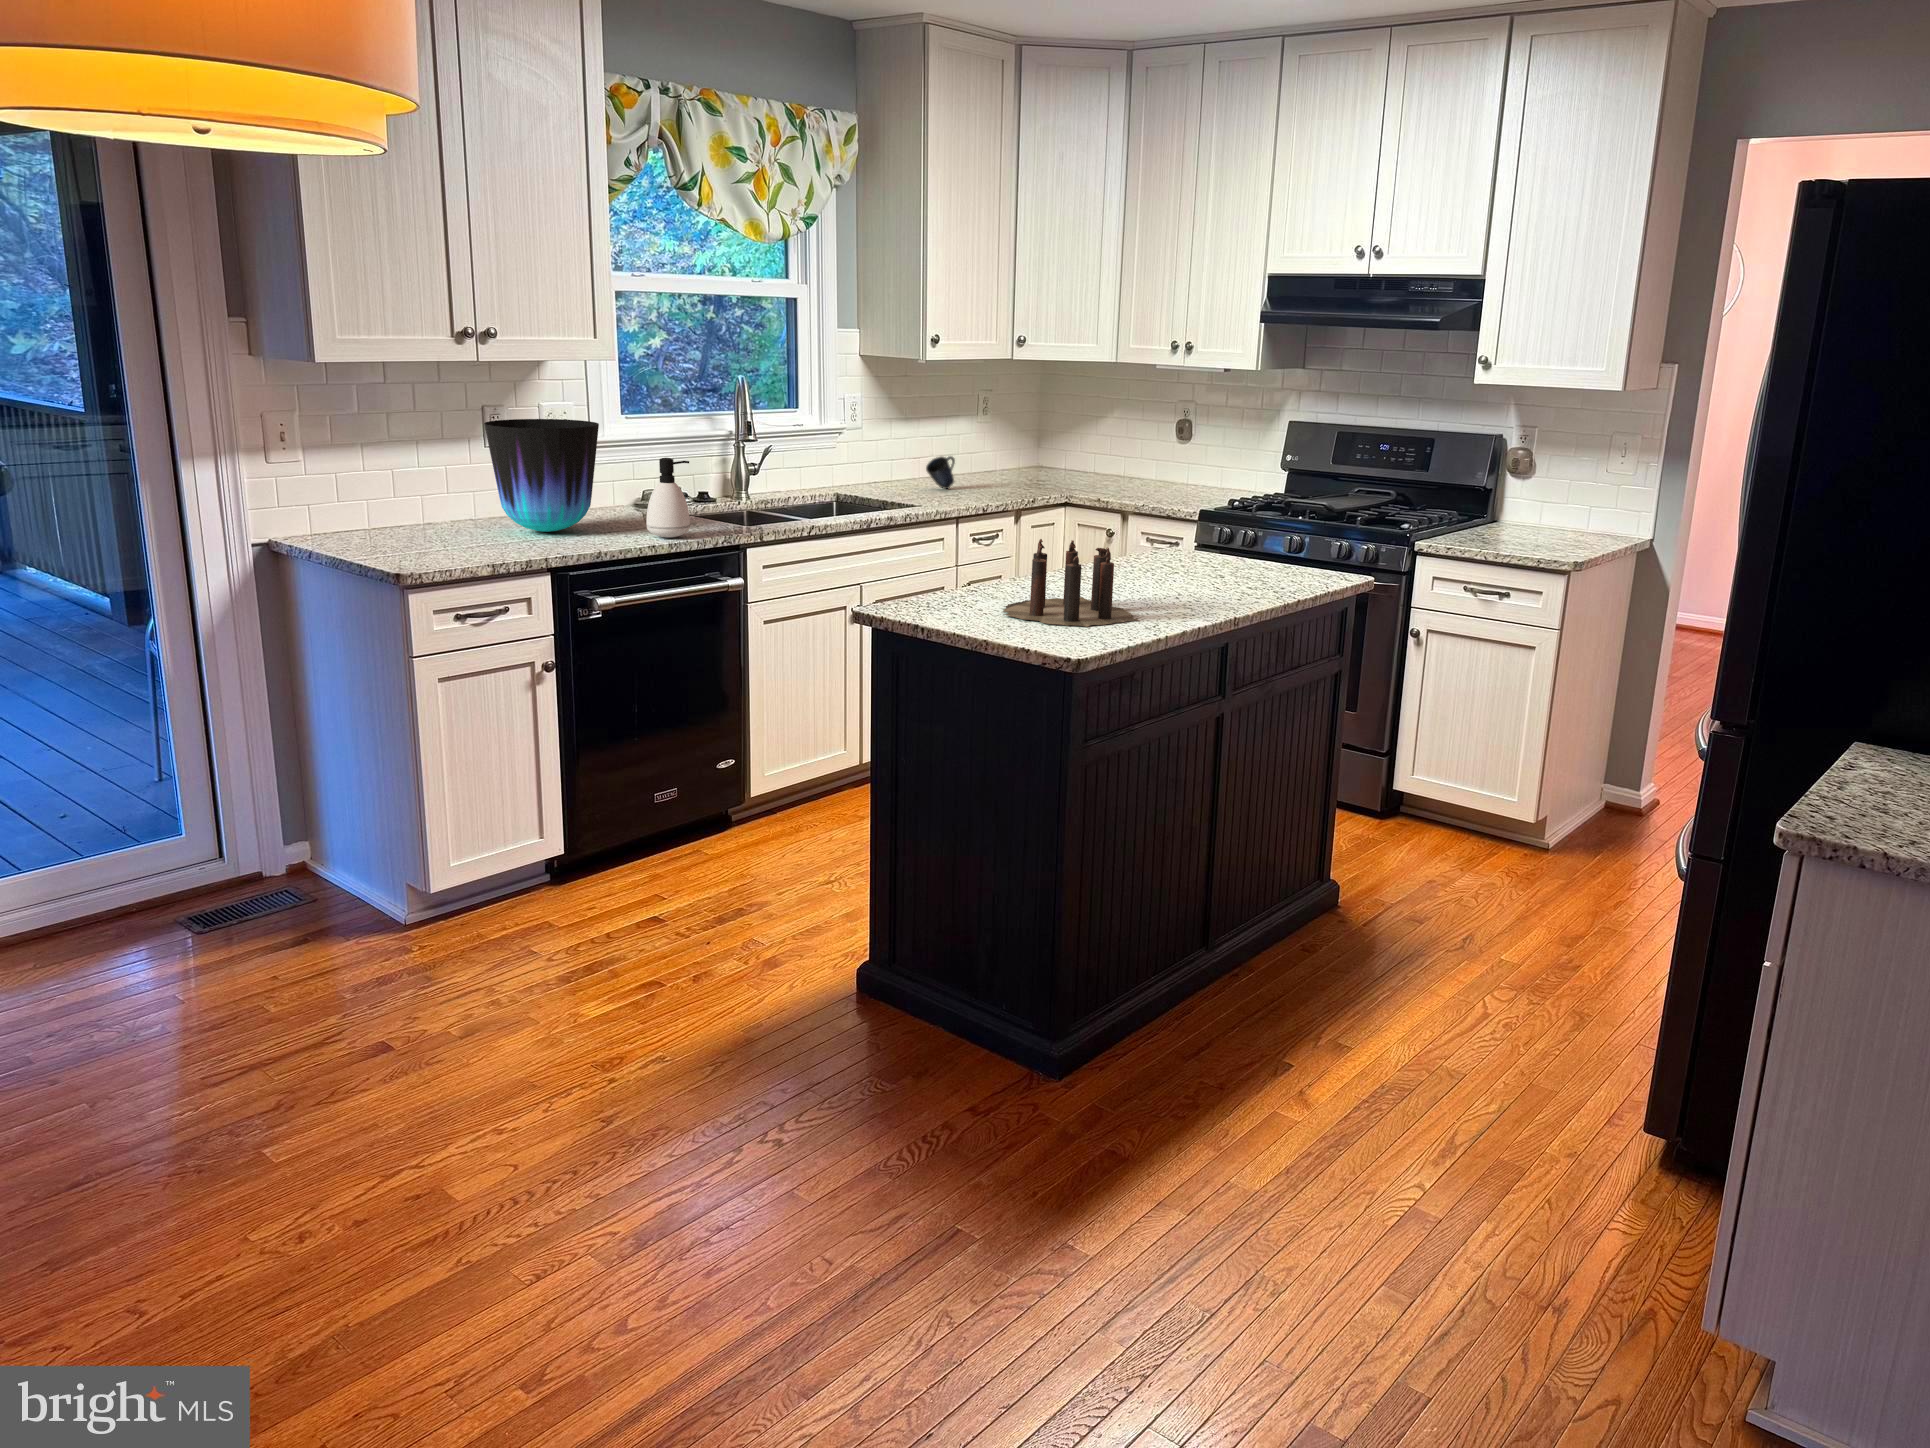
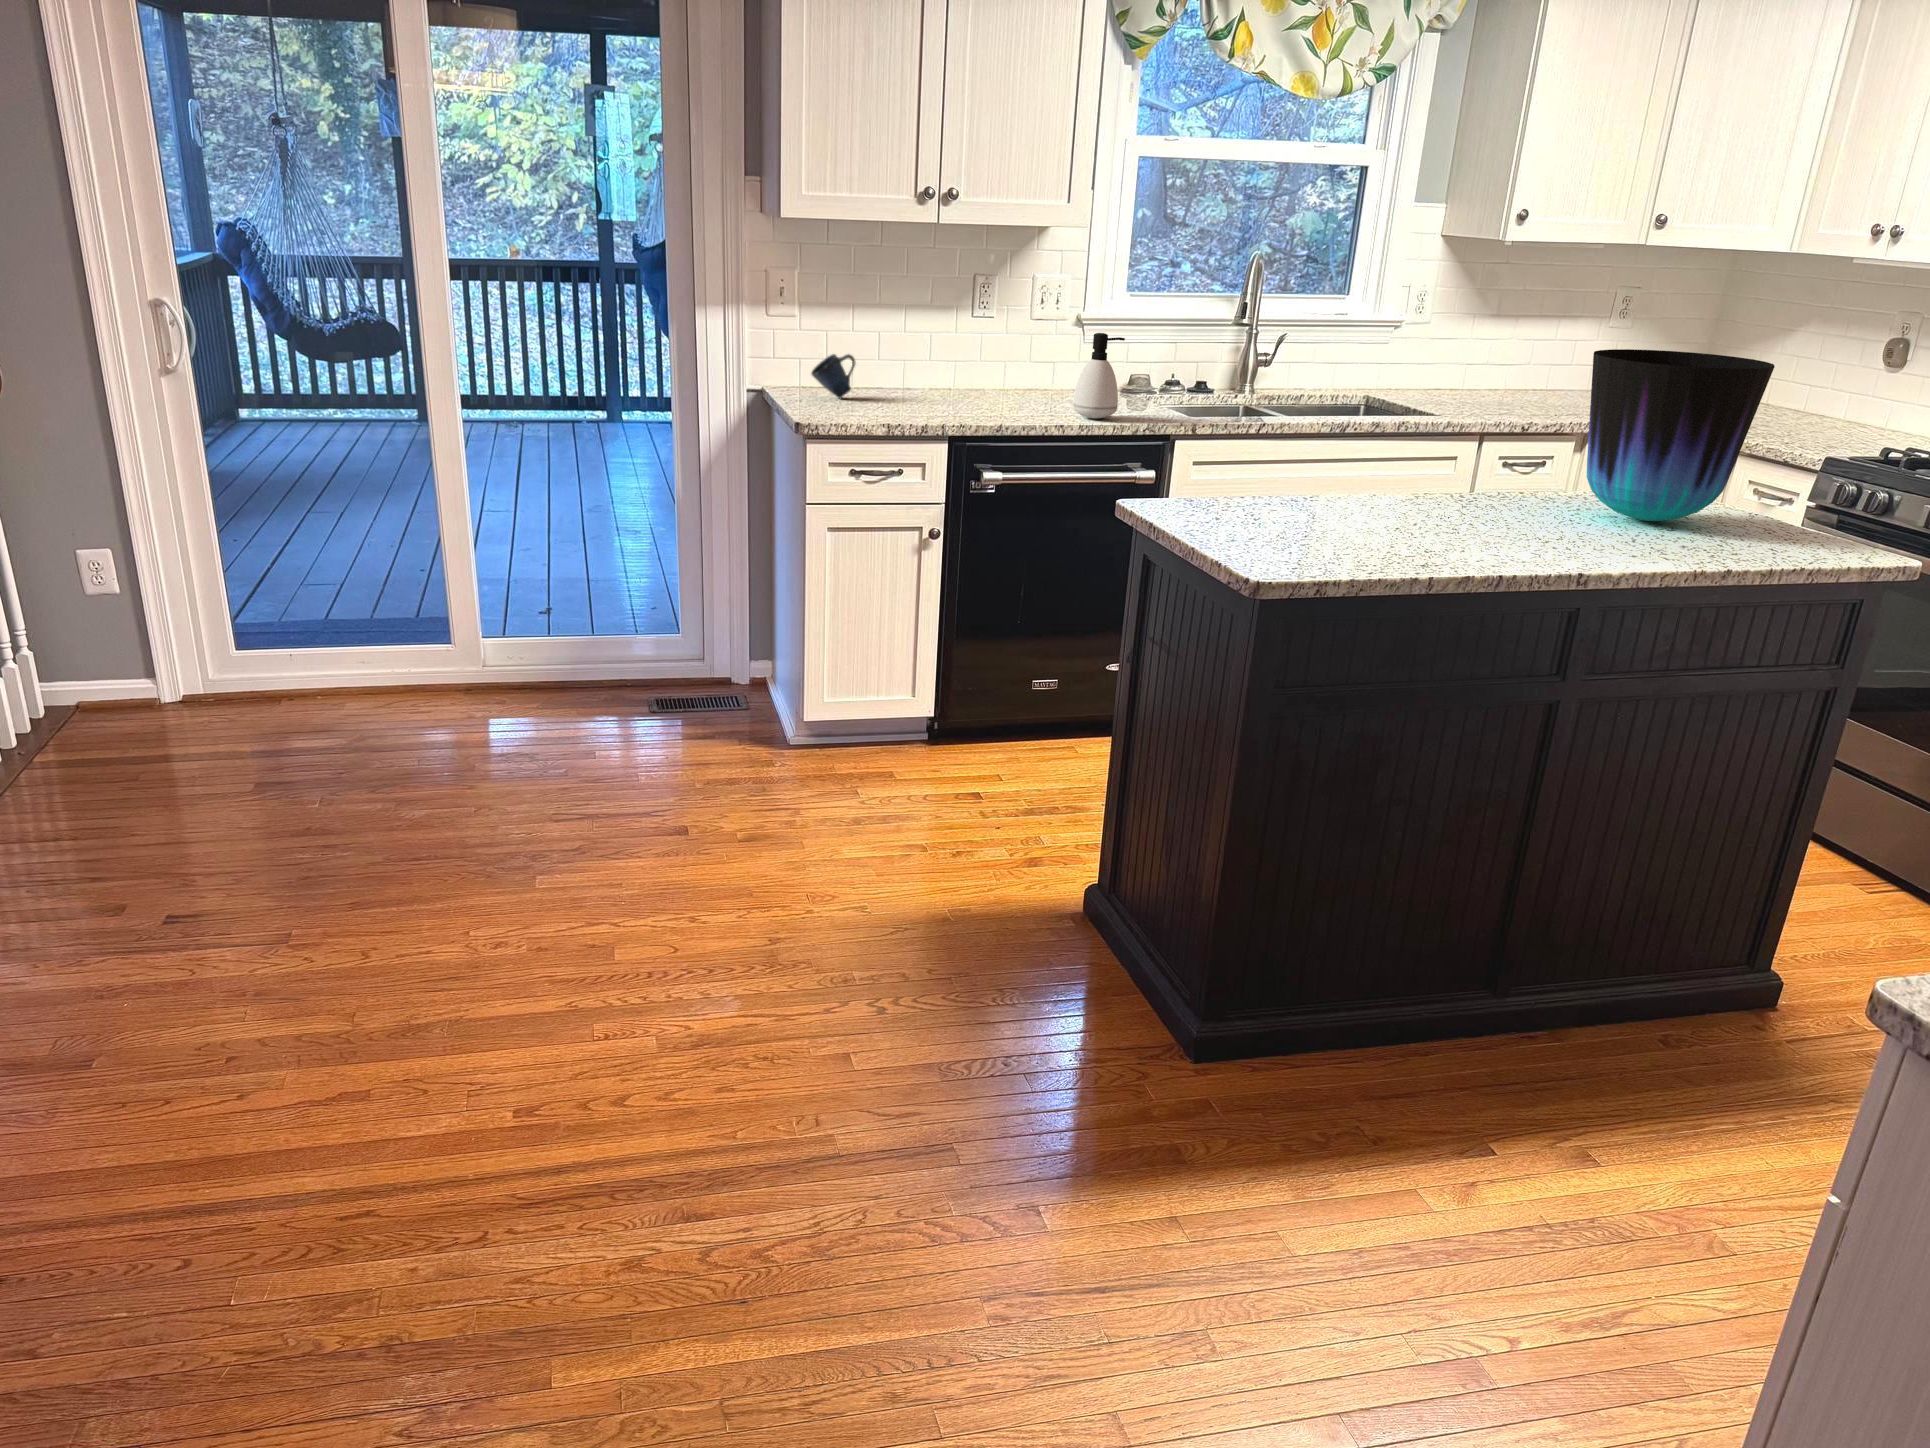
vase: present [484,419,599,532] -> present [1587,349,1775,521]
mug: present [926,456,955,489] -> present [811,354,855,398]
candle: present [1003,539,1138,627] -> none [1264,440,1476,553]

